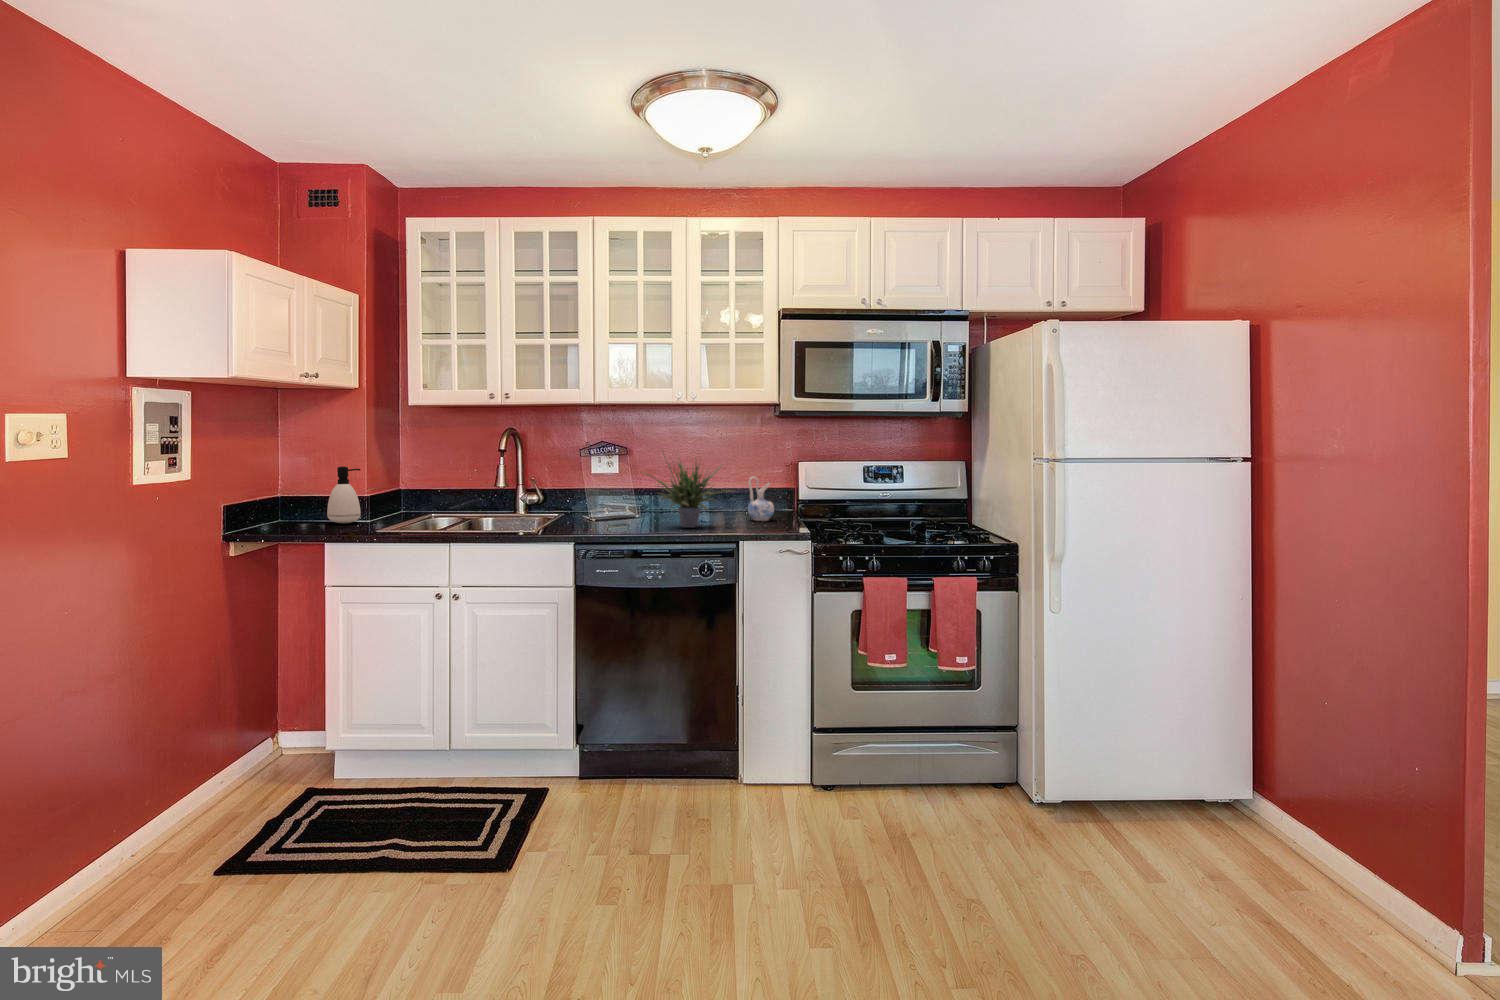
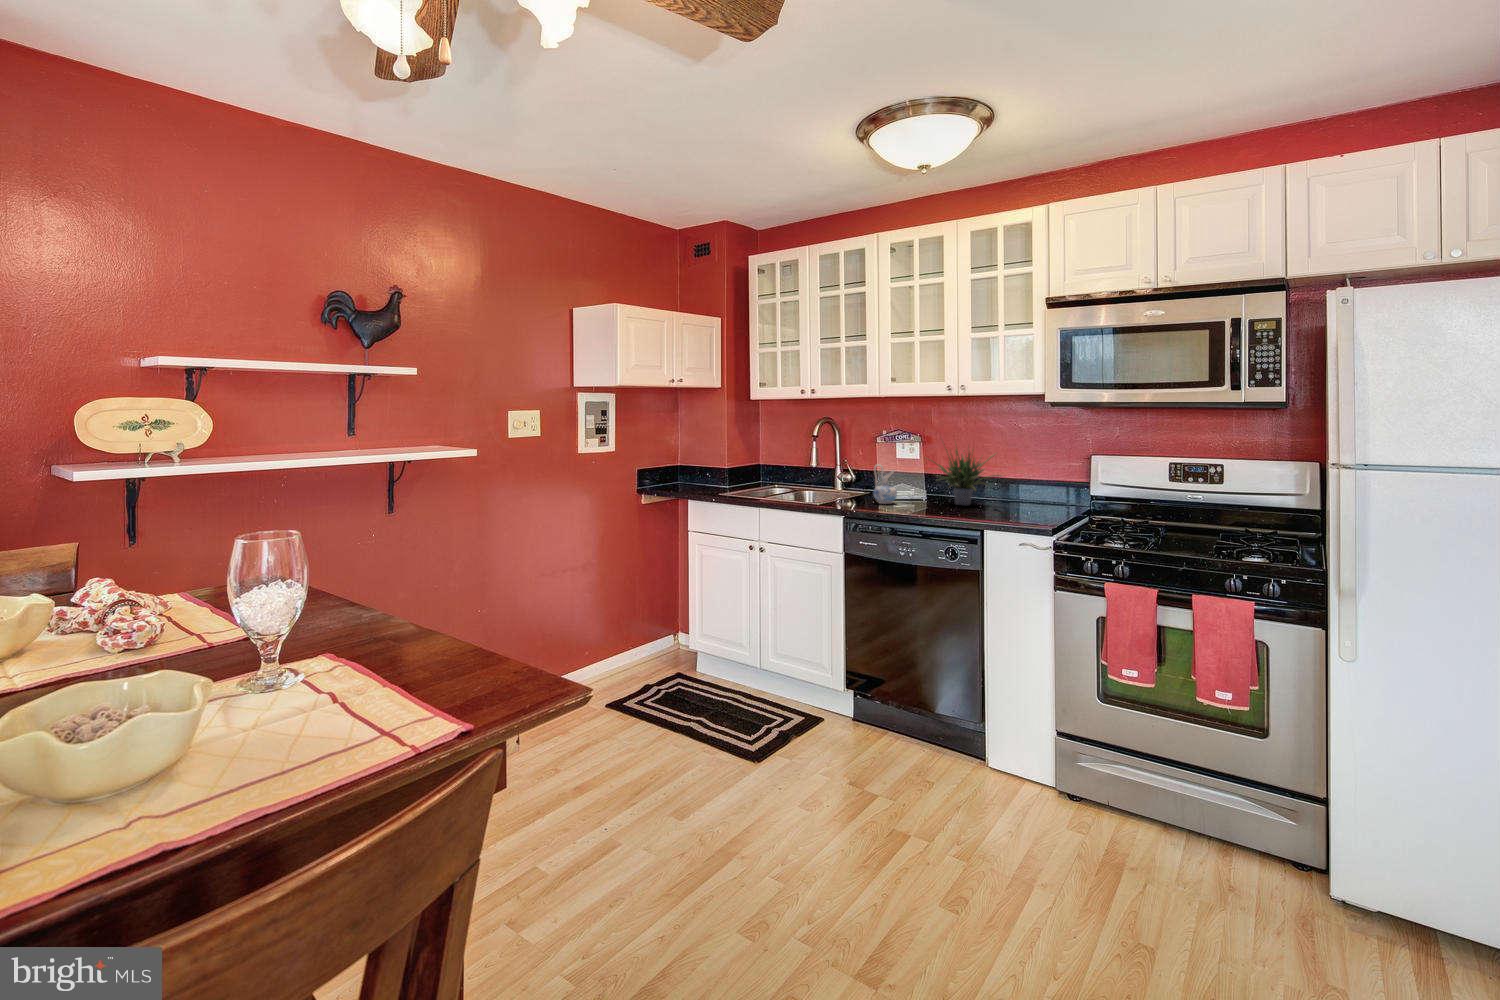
soap dispenser: present [327,466,361,523] -> none [702,448,725,489]
ceramic pitcher: present [748,476,774,521] -> present [873,464,897,504]

